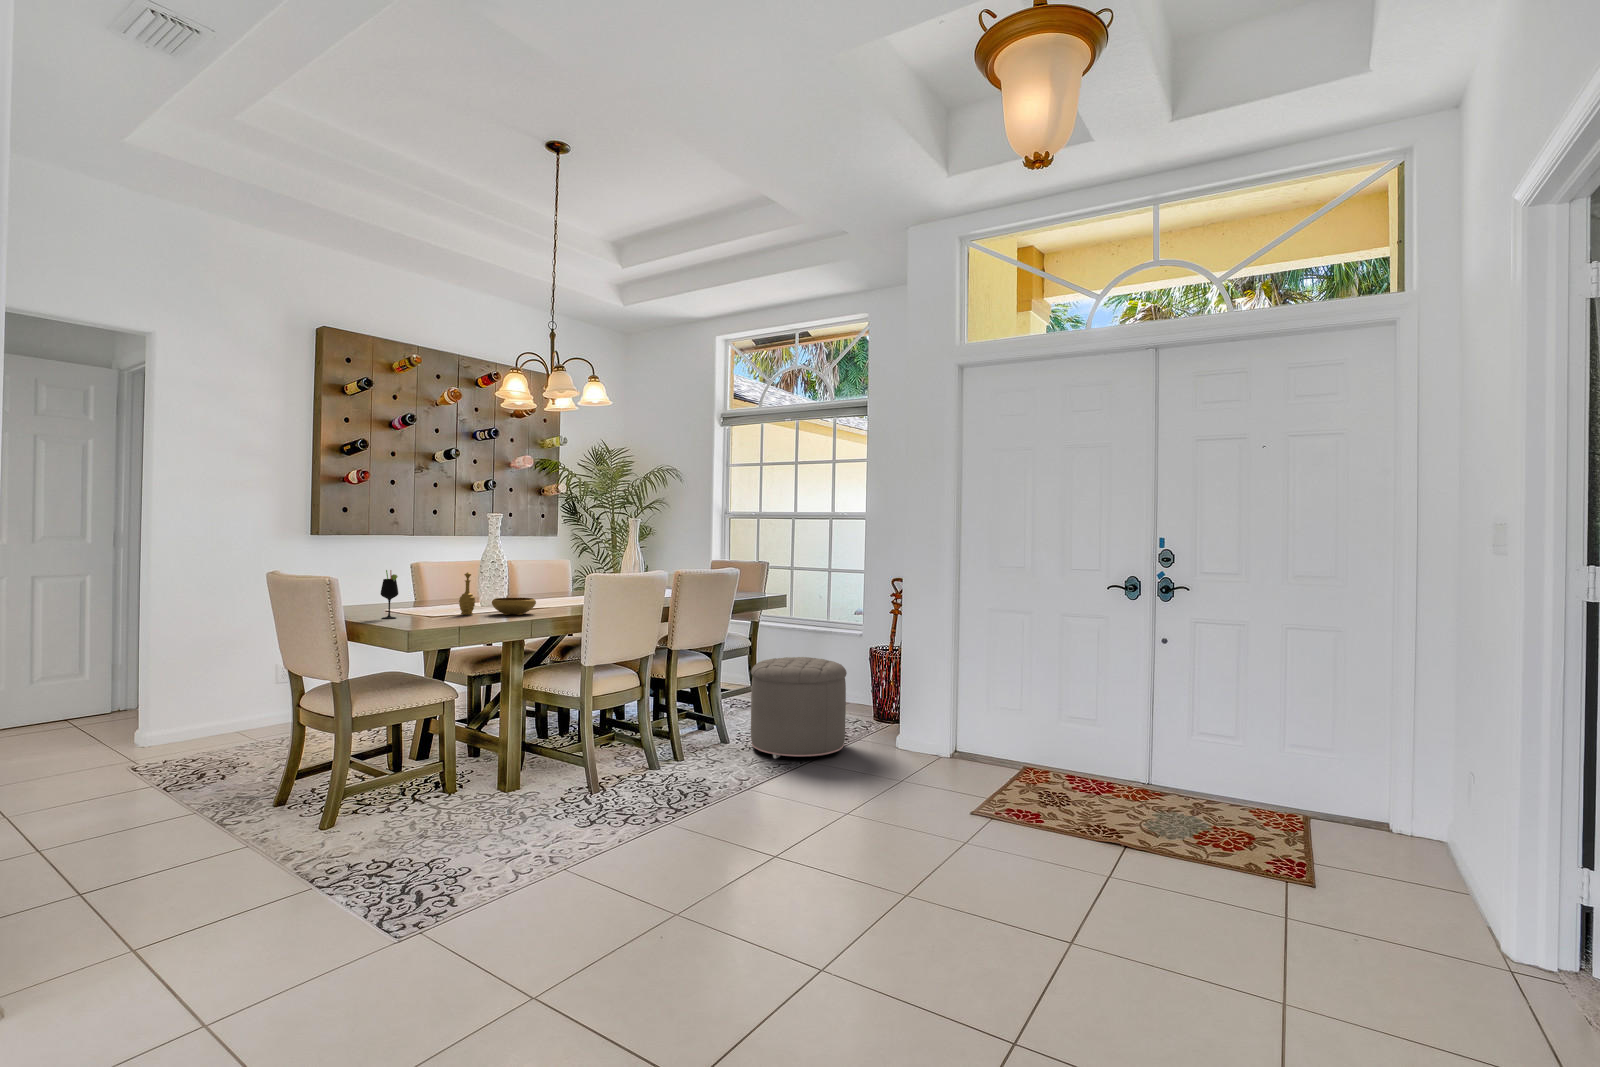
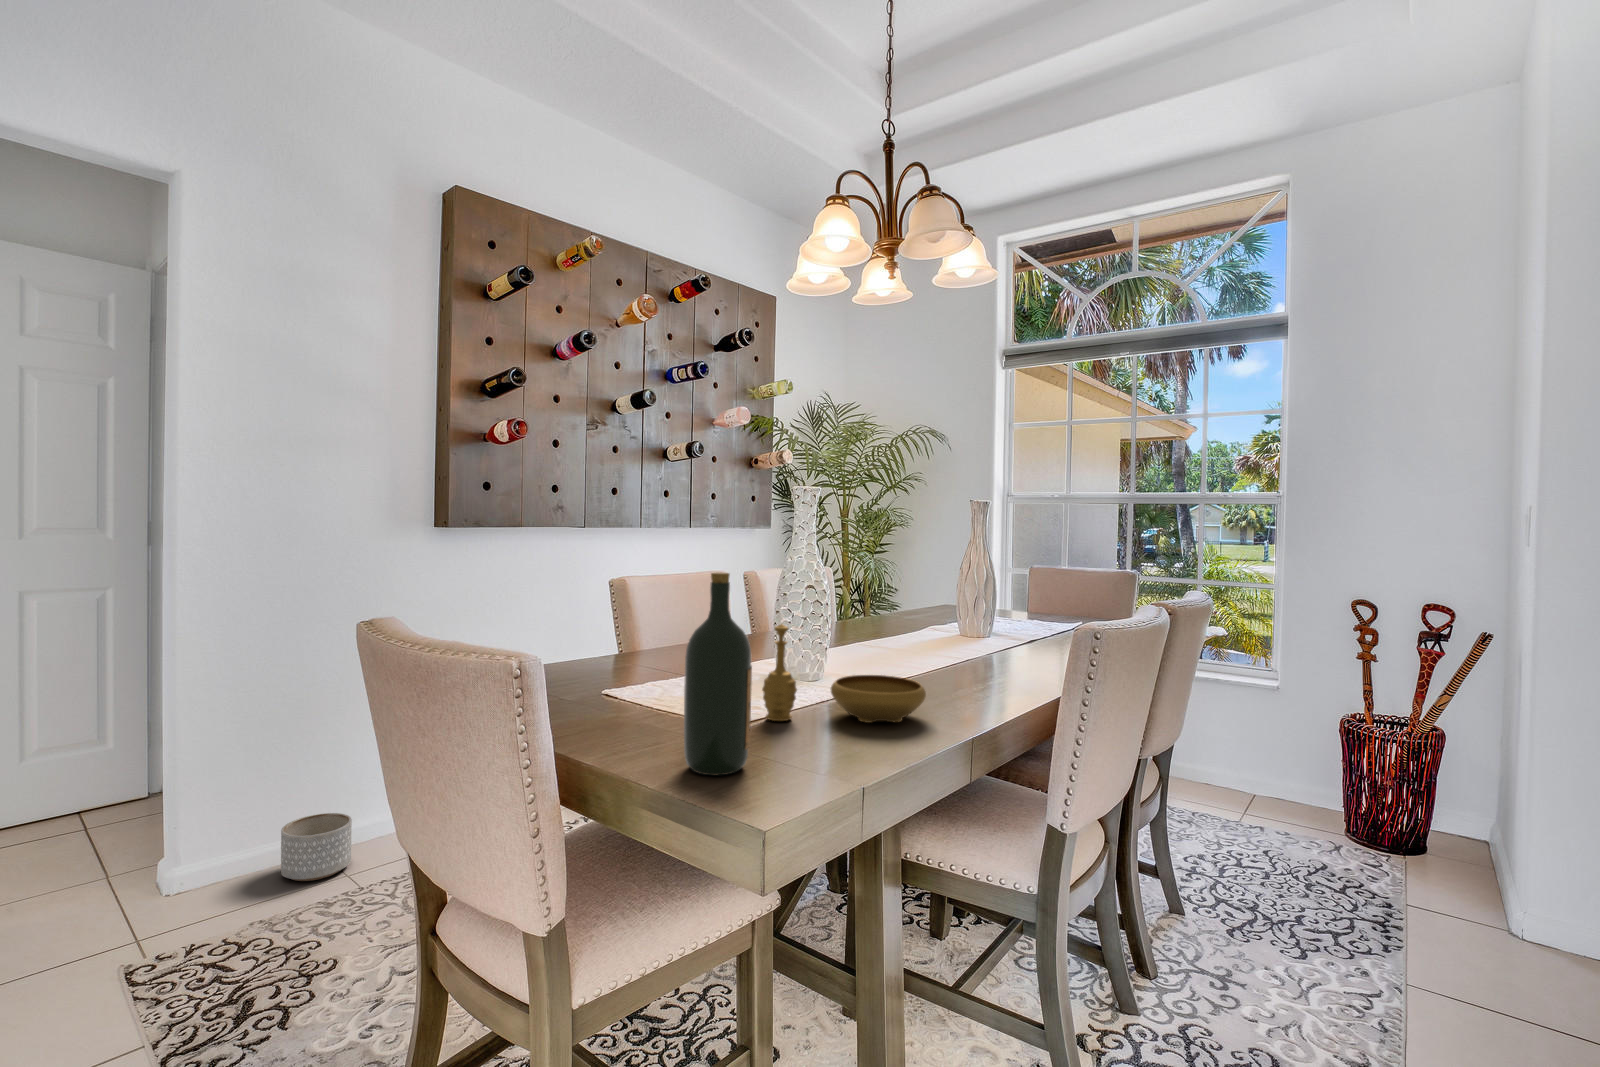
wine bottle: none [407,546,436,622] -> present [684,573,752,775]
wine glass: present [381,570,398,618] -> none [604,626,645,743]
ottoman: present [751,657,847,758] -> none [1243,765,1479,1003]
planter: none [212,706,256,740] -> present [281,813,352,881]

